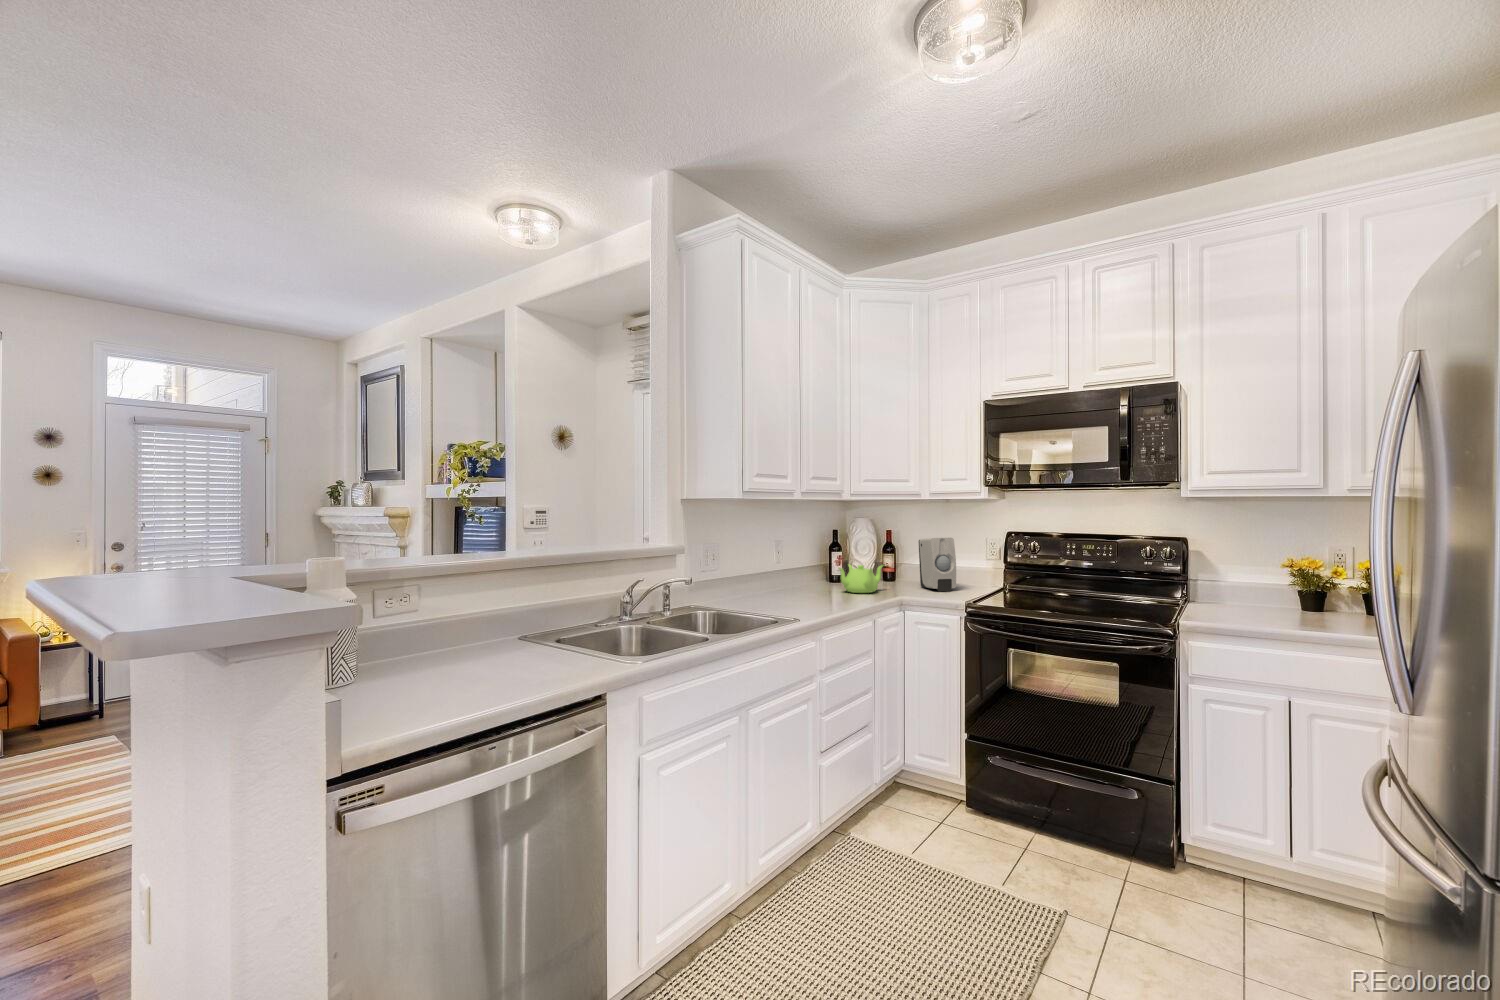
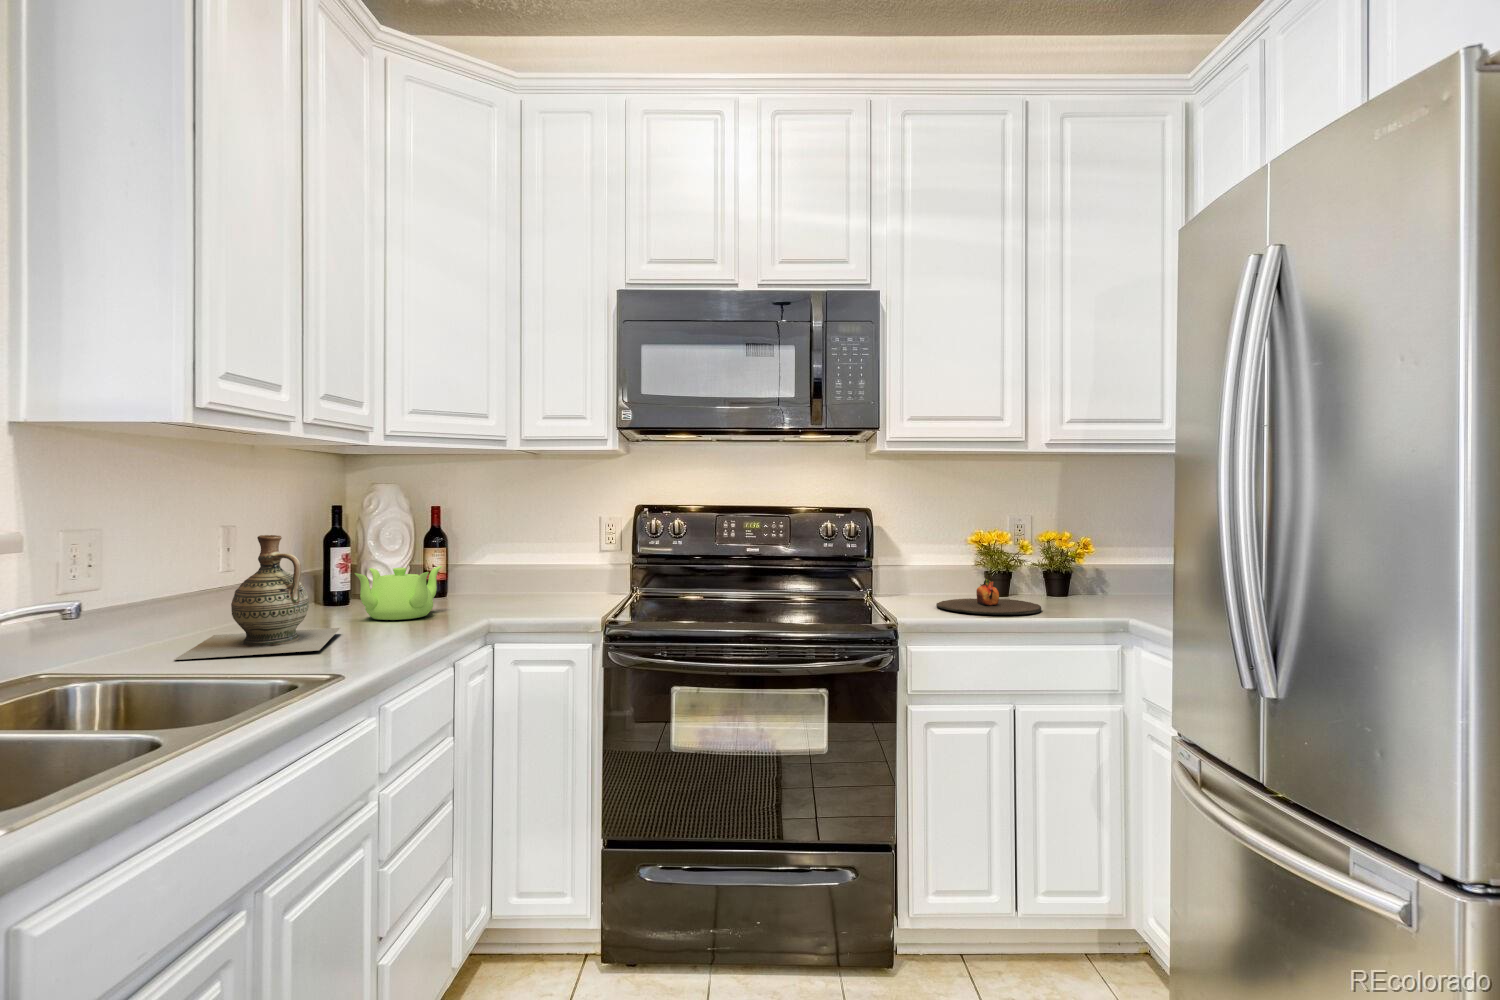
soap dispenser: present [919,538,956,591] -> none [497,516,564,606]
ceramic jug: none [757,548,828,605] -> present [174,535,340,660]
plate: none [1233,598,1335,629] -> present [936,579,1041,615]

